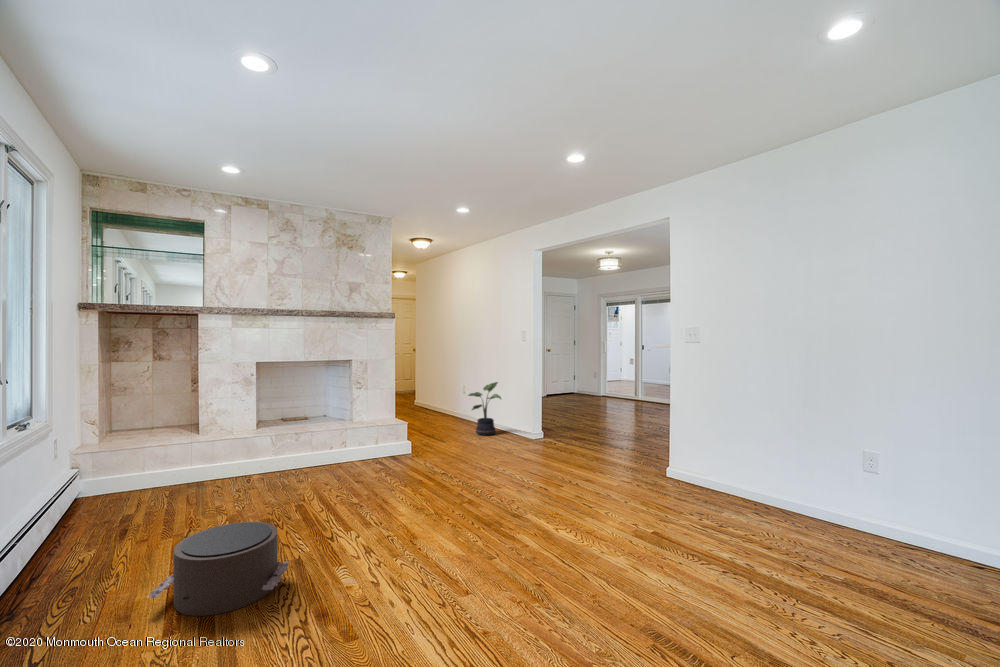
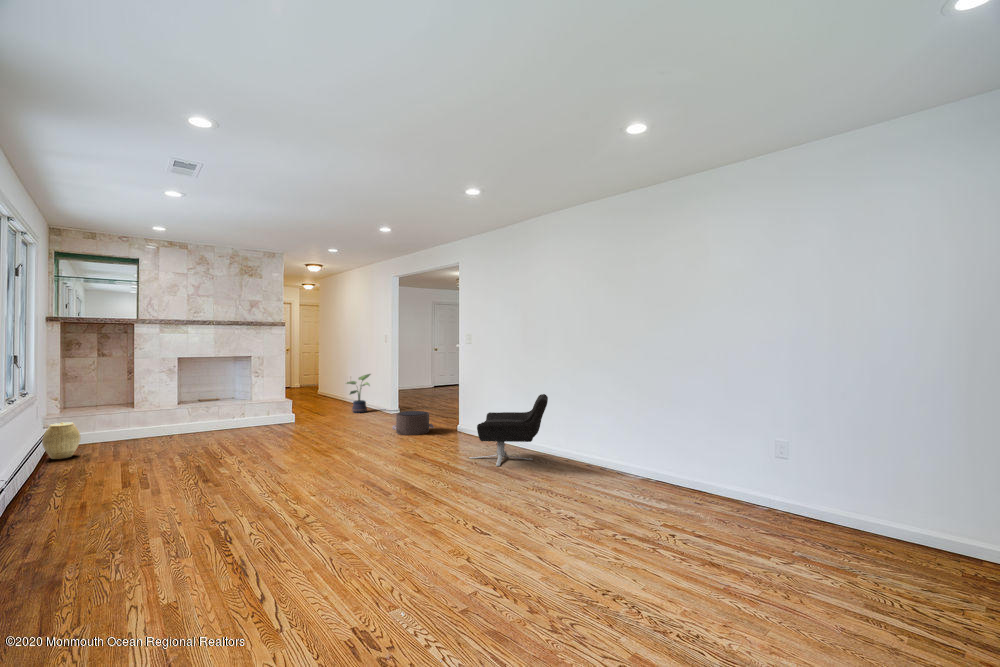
lounge chair: none [774,434,978,588] -> present [469,394,548,466]
woven basket: none [55,465,114,526] -> present [42,422,80,459]
pouf: present [148,522,290,616] -> present [392,411,434,435]

